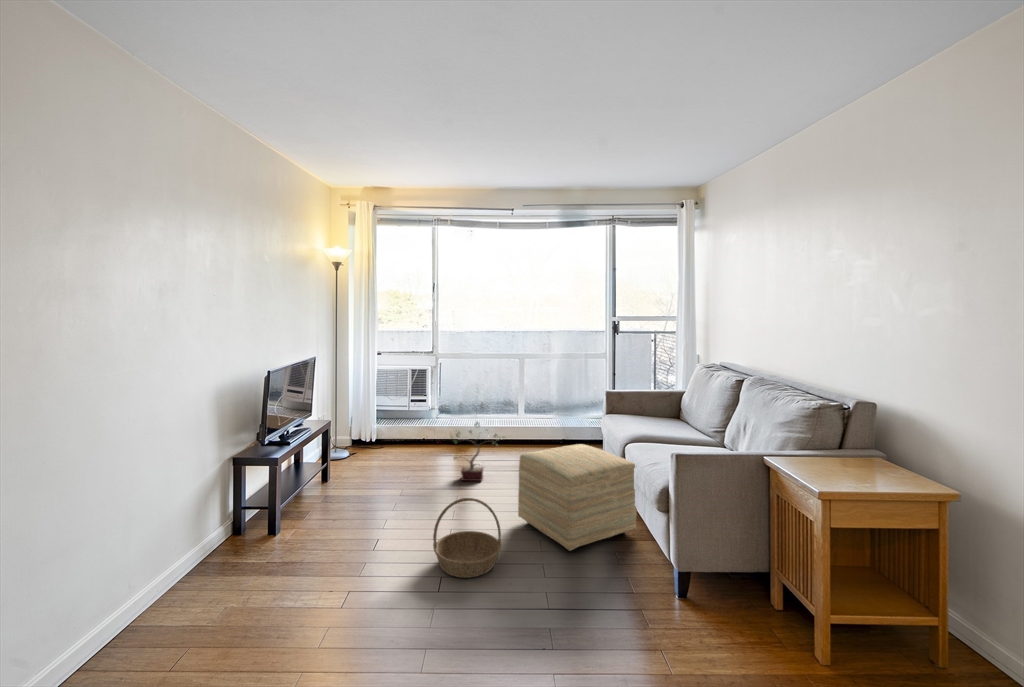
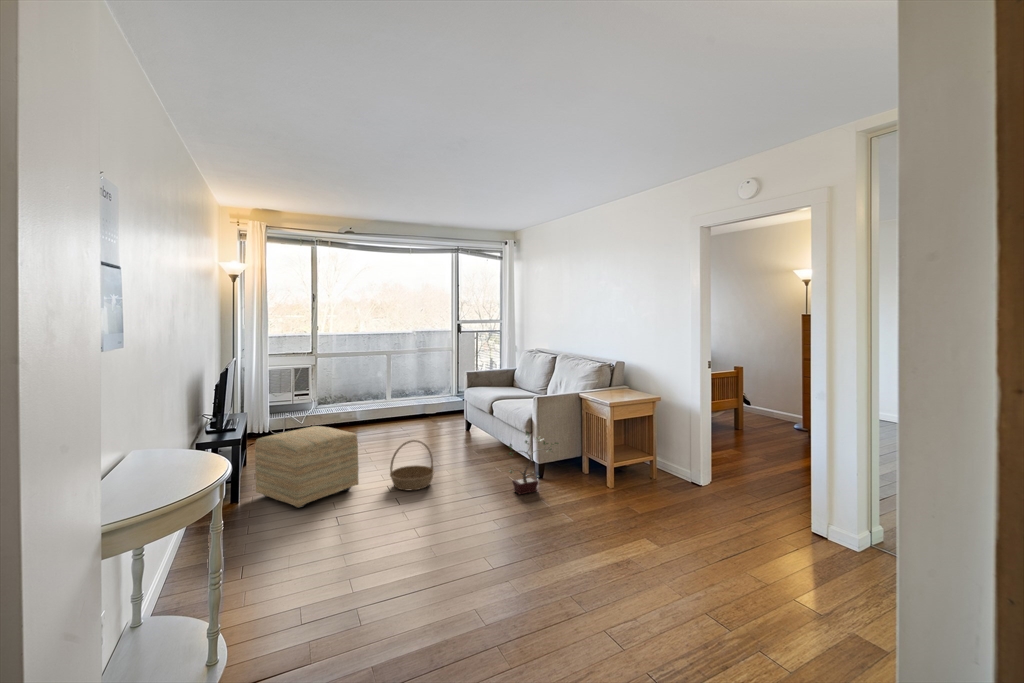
potted plant: present [453,422,497,481] -> present [509,431,558,494]
ottoman: present [518,444,637,551] -> present [255,426,359,508]

